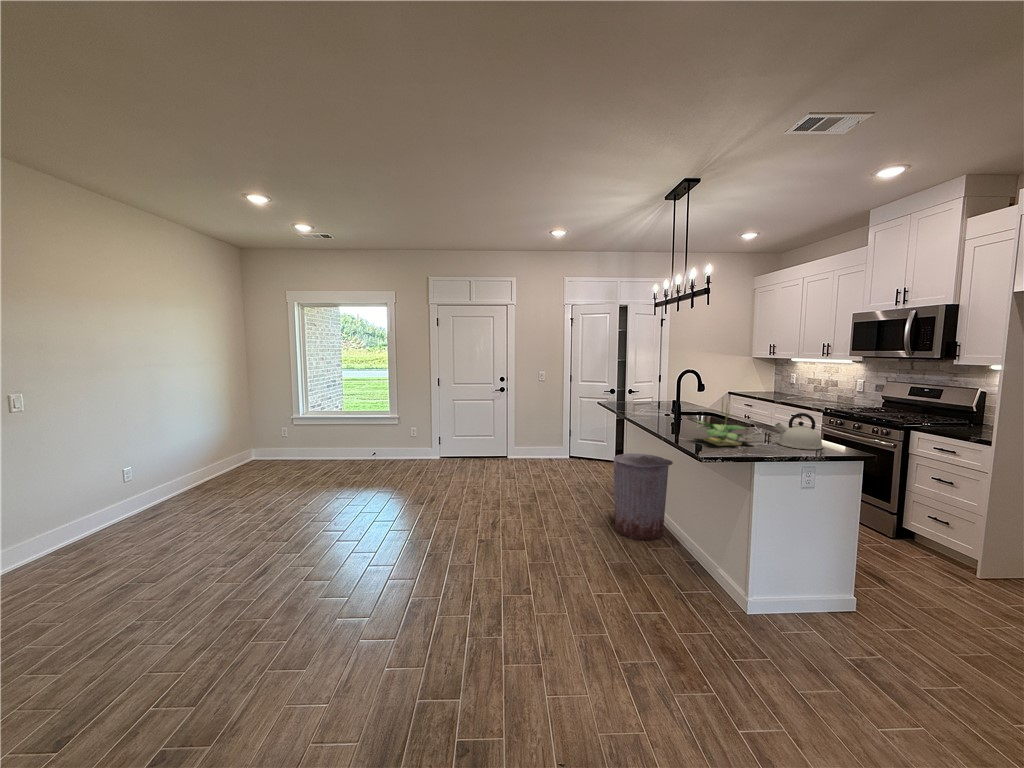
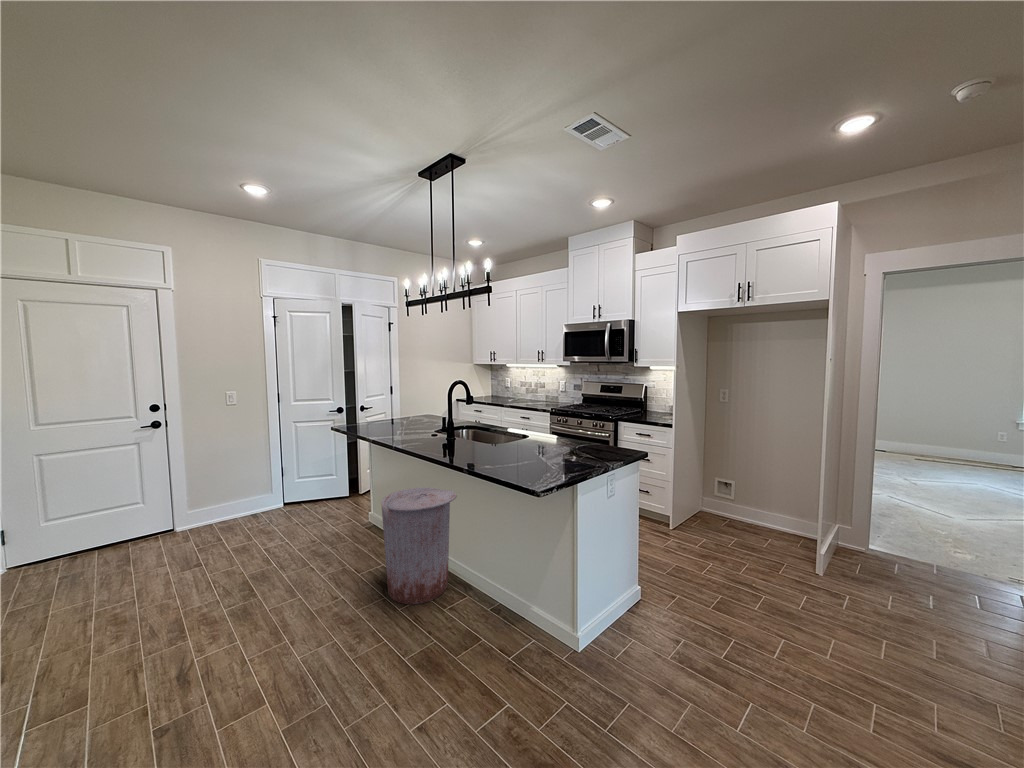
potted plant: present [697,401,752,446] -> none [500,410,562,470]
kettle: present [775,413,823,450] -> none [570,420,610,457]

